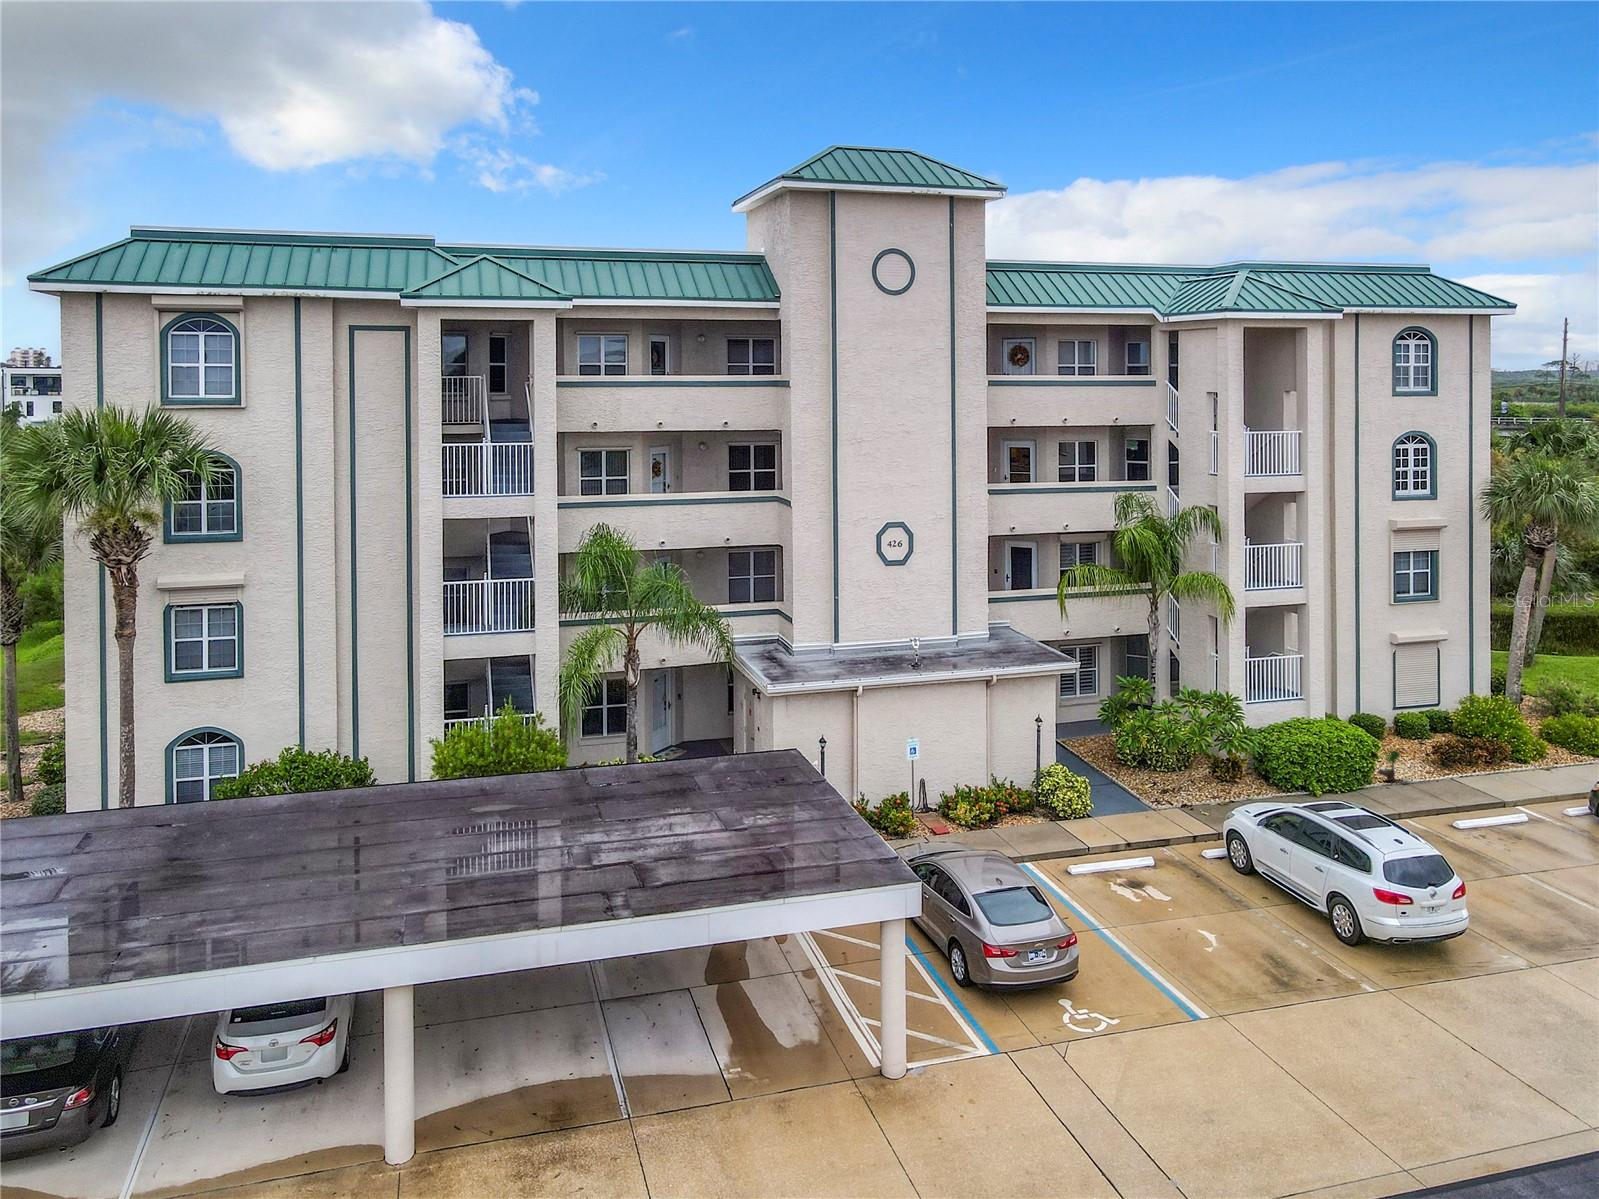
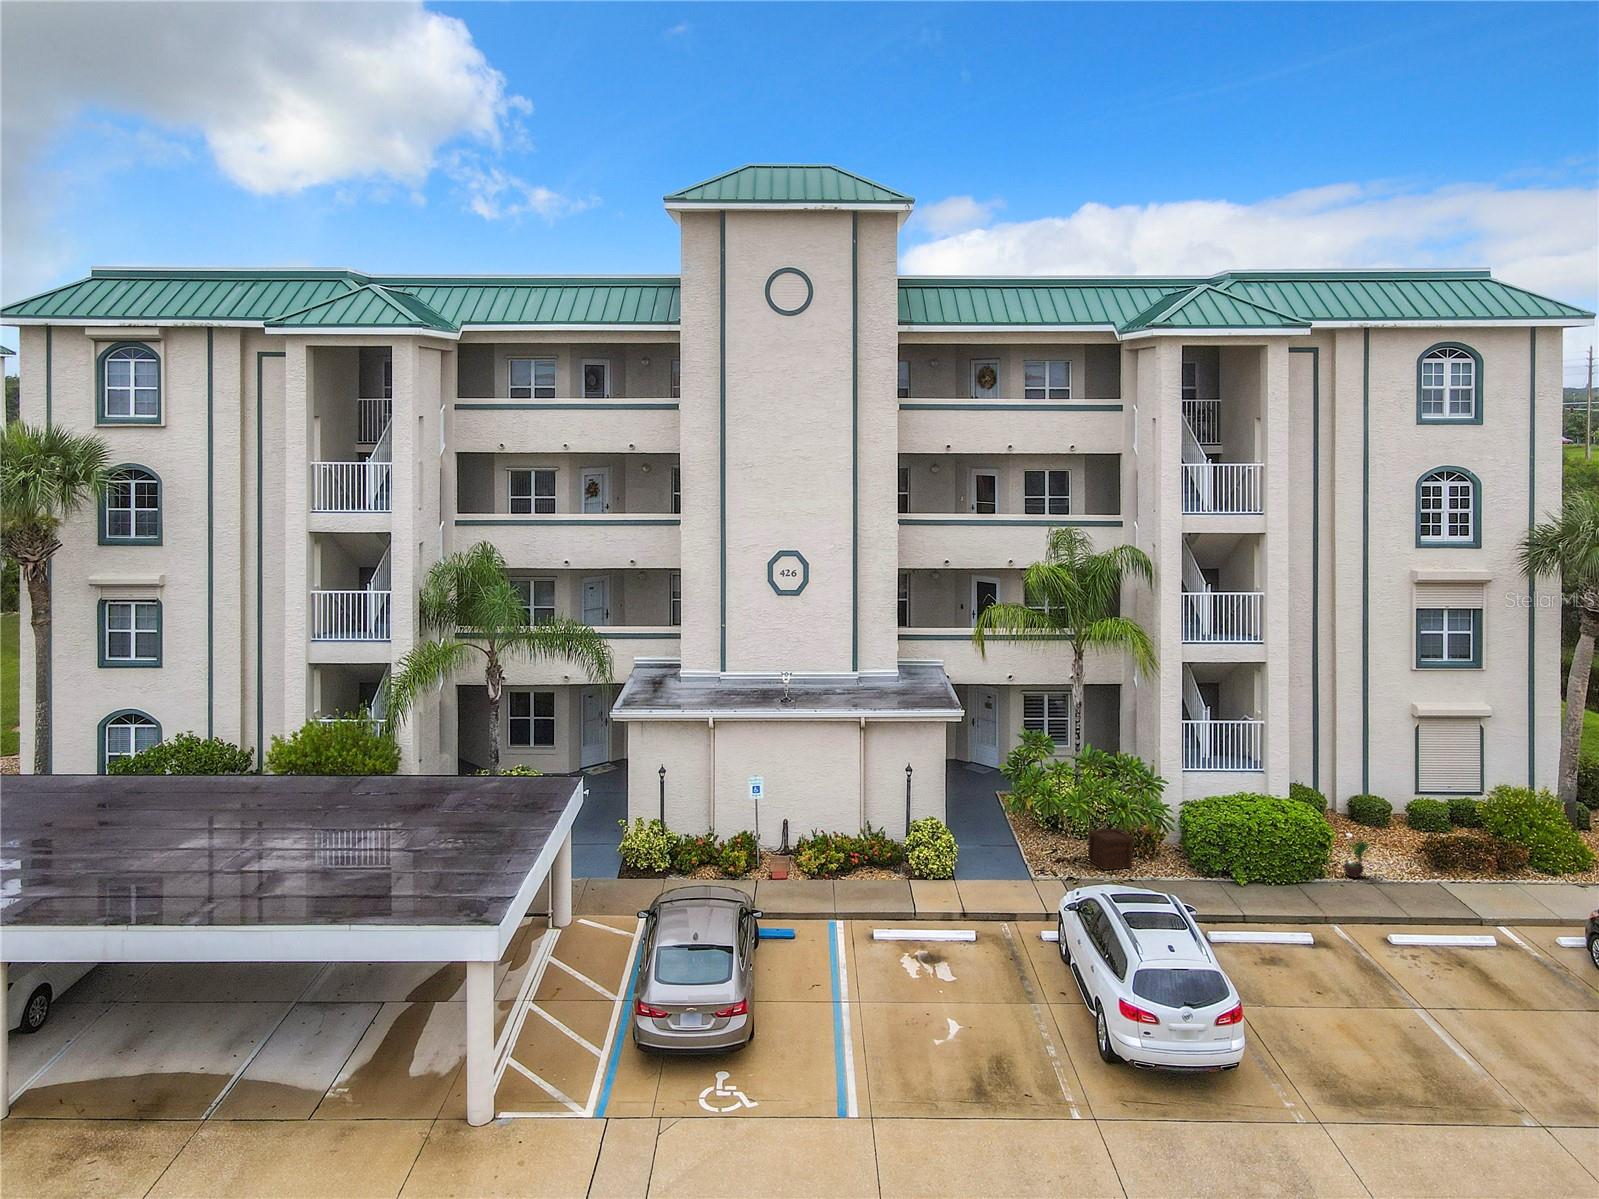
wooden crate: none [1179,758,1221,795] -> present [1088,828,1134,870]

